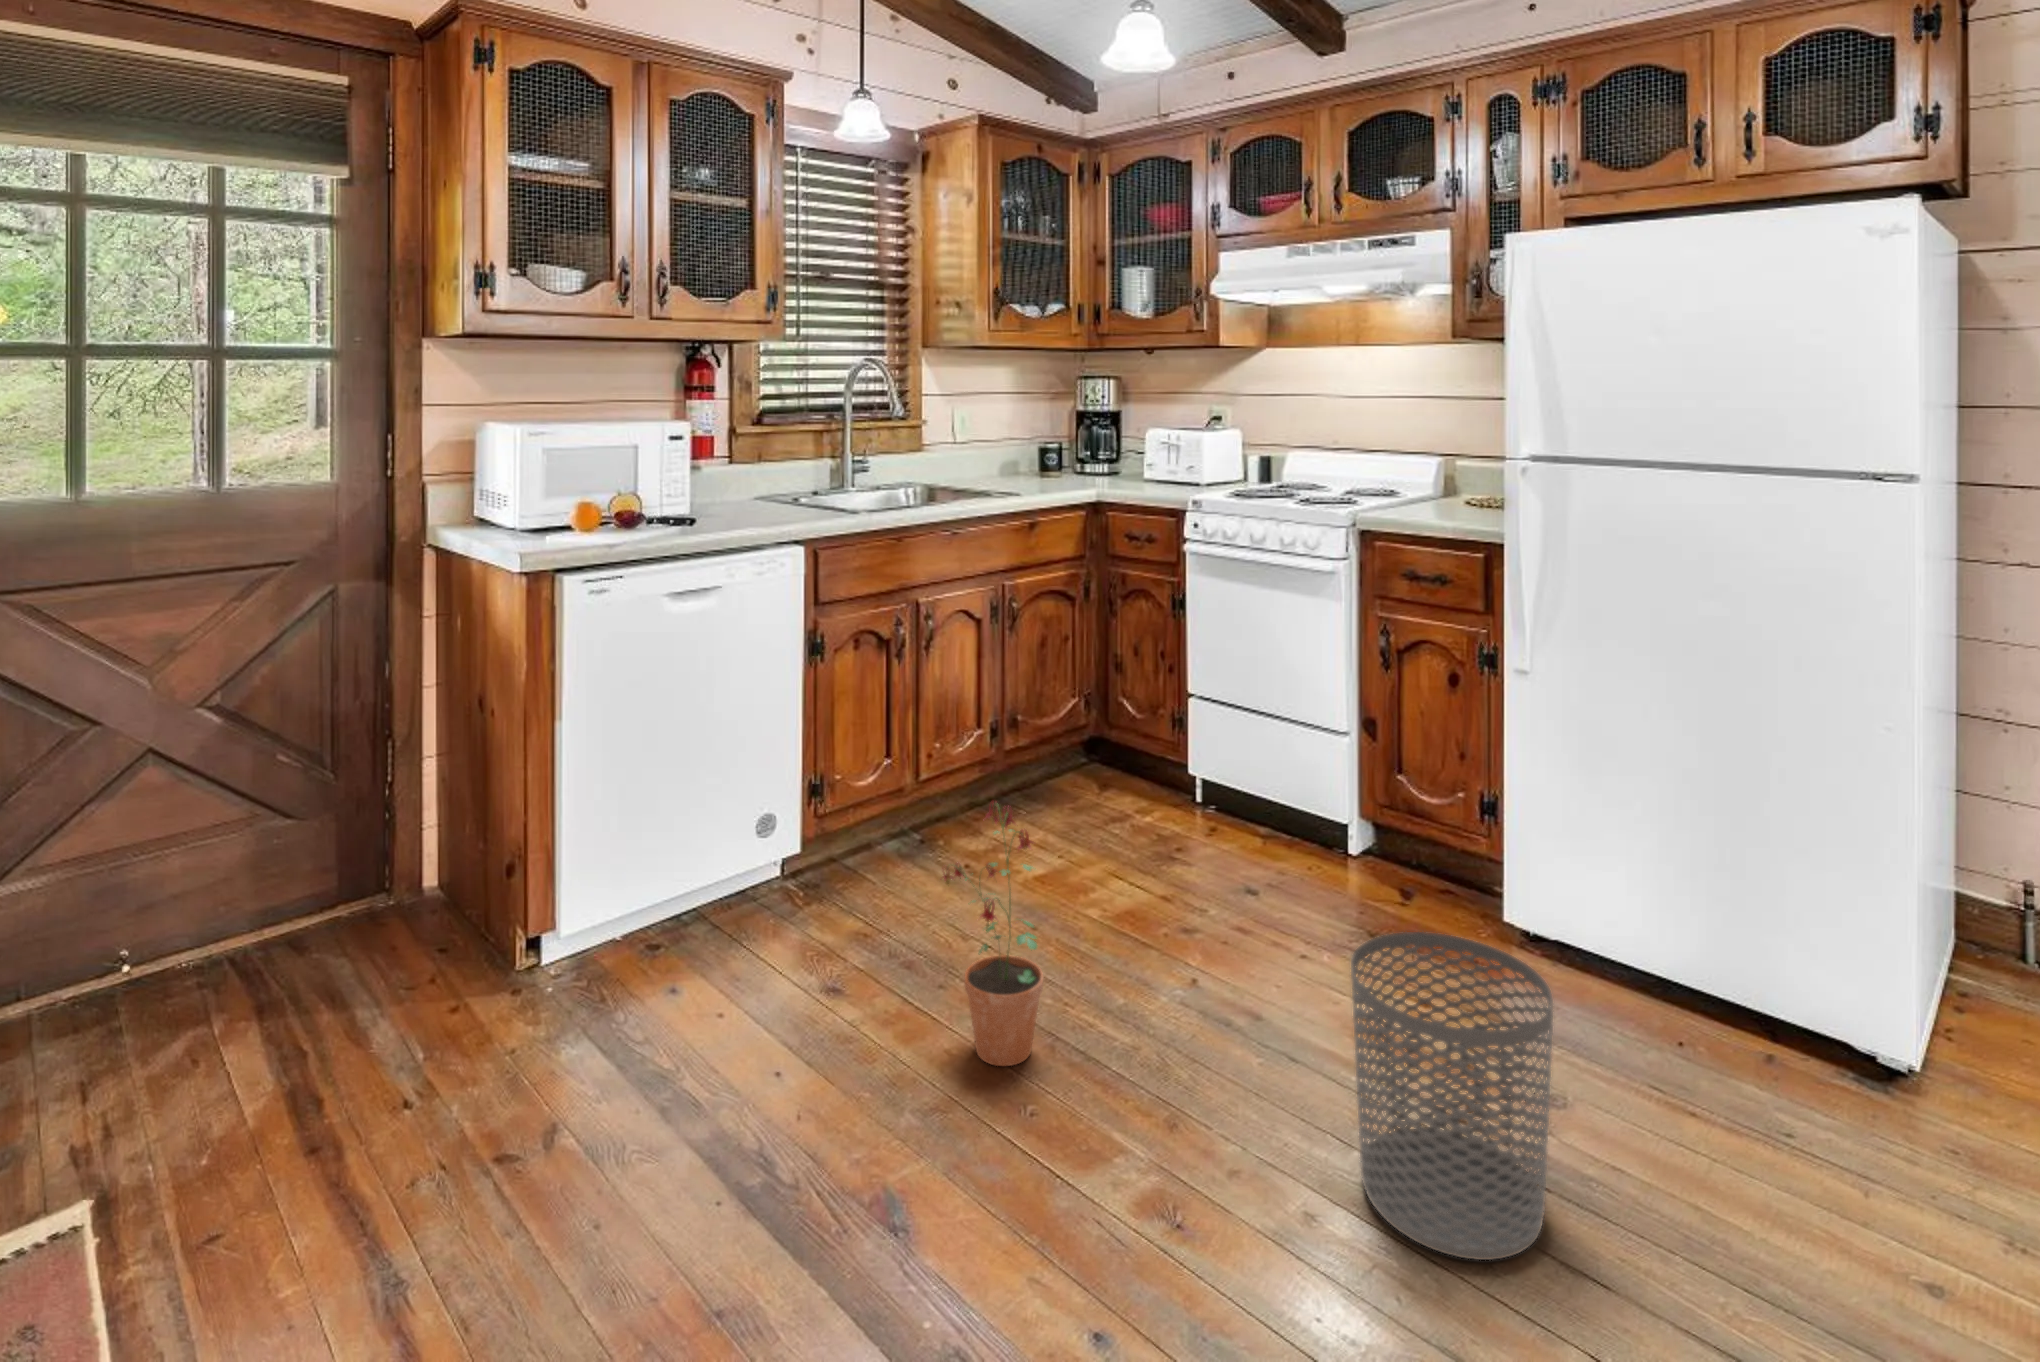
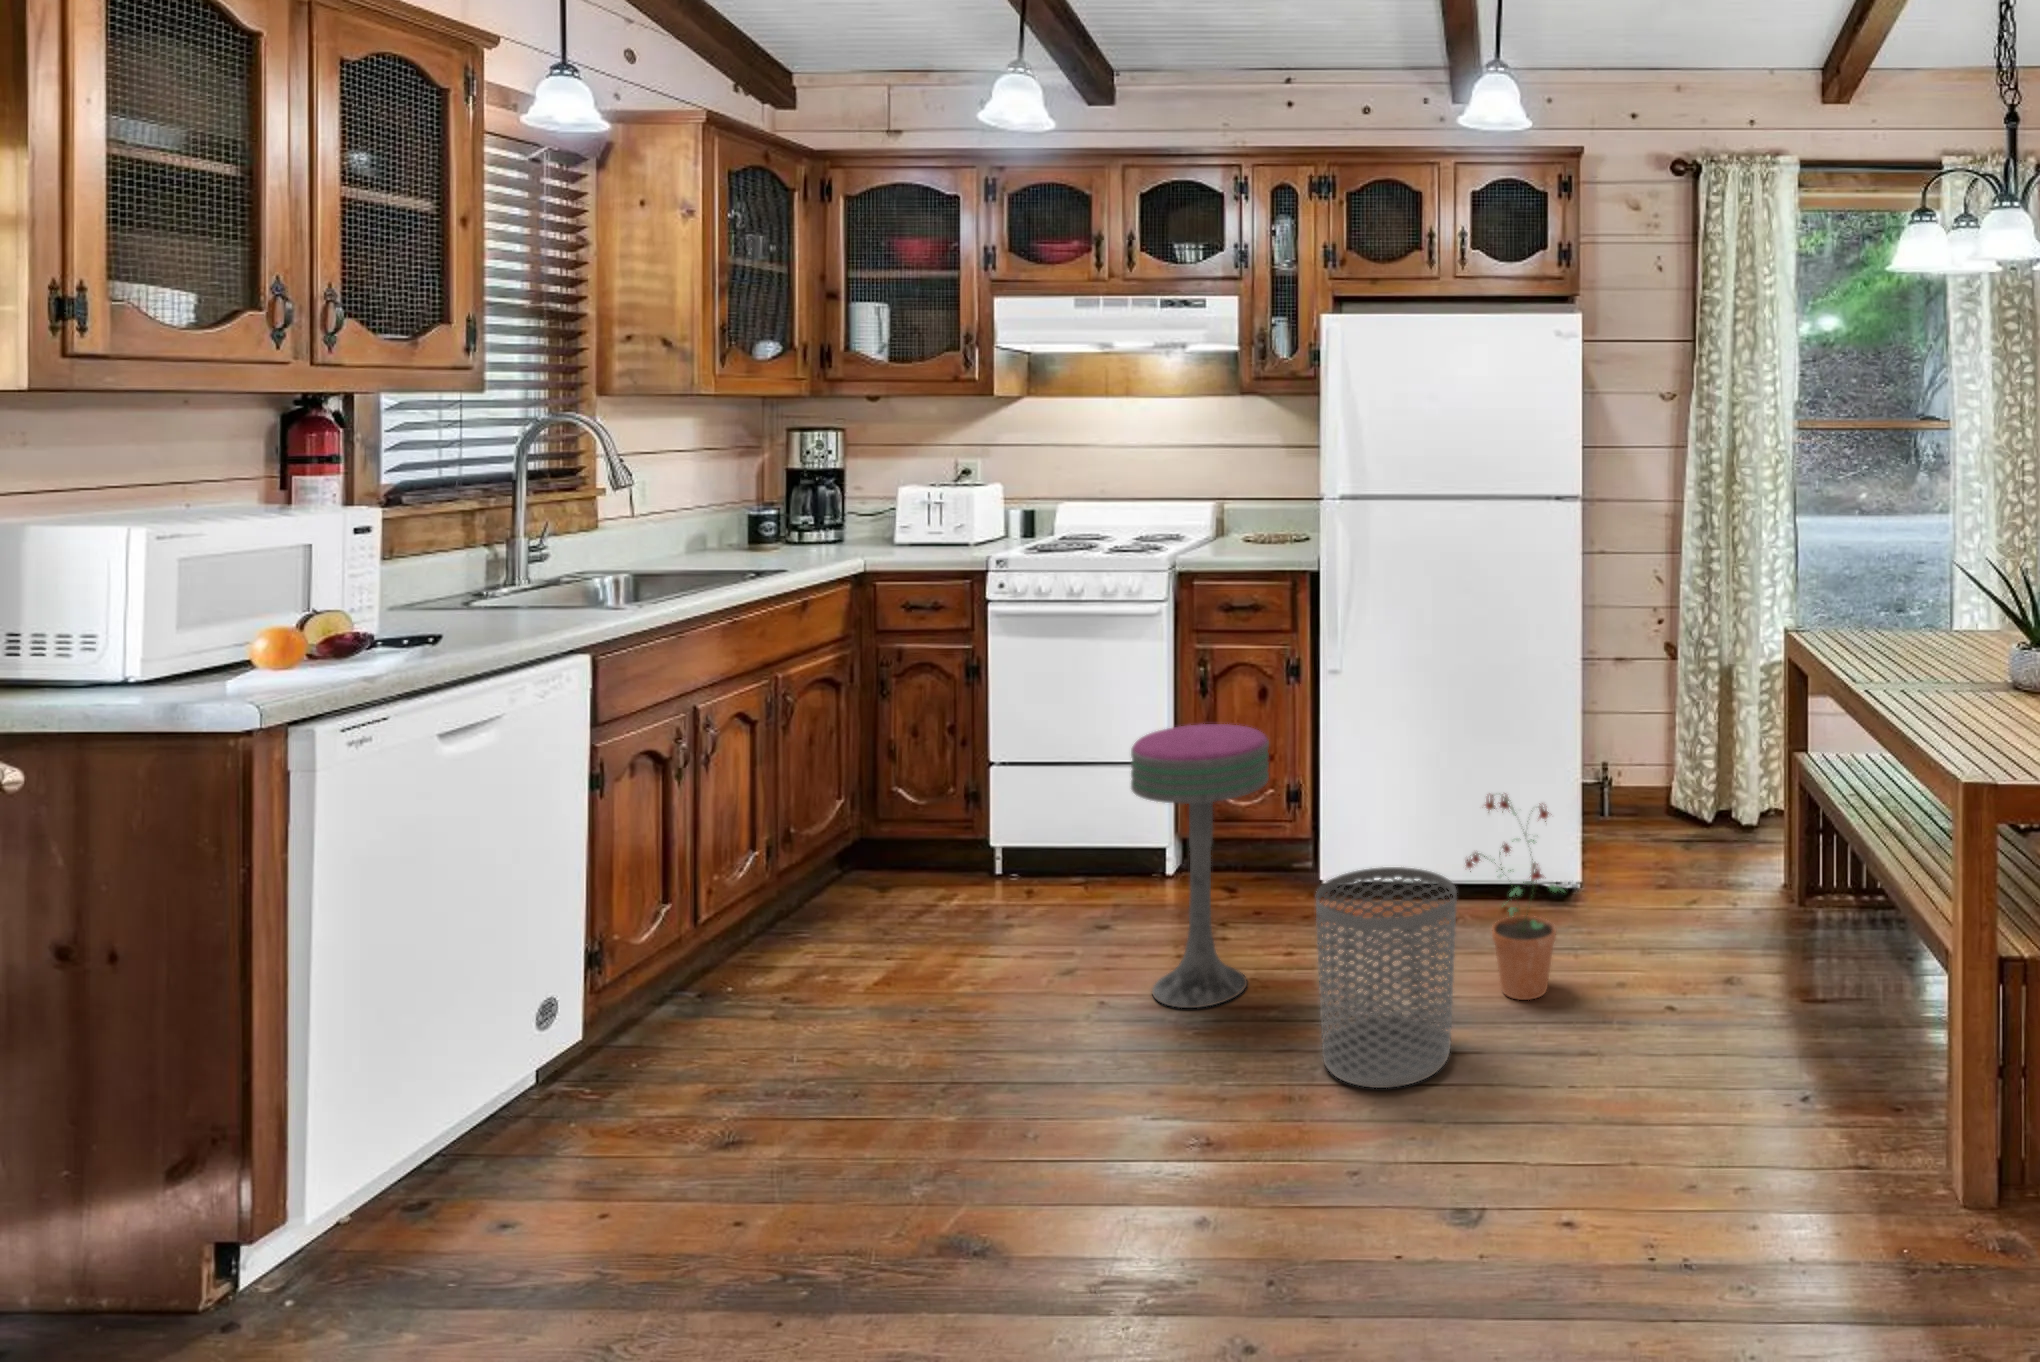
bar stool: none [1219,700,1378,1030] -> present [1131,724,1269,1008]
potted plant: present [943,801,1043,1066] -> present [1466,793,1564,1000]

